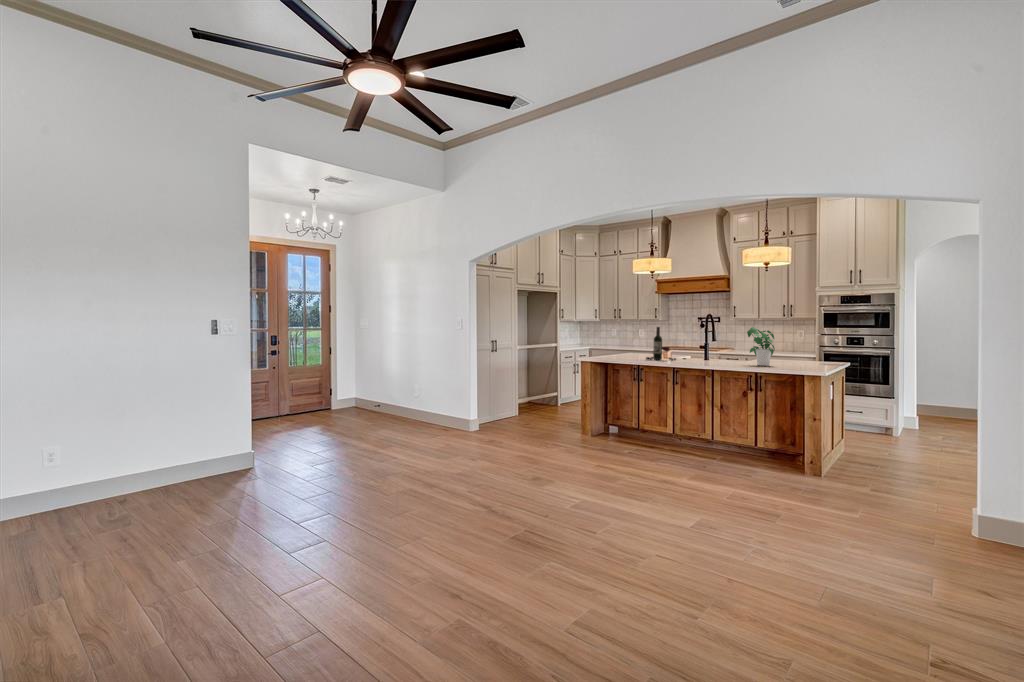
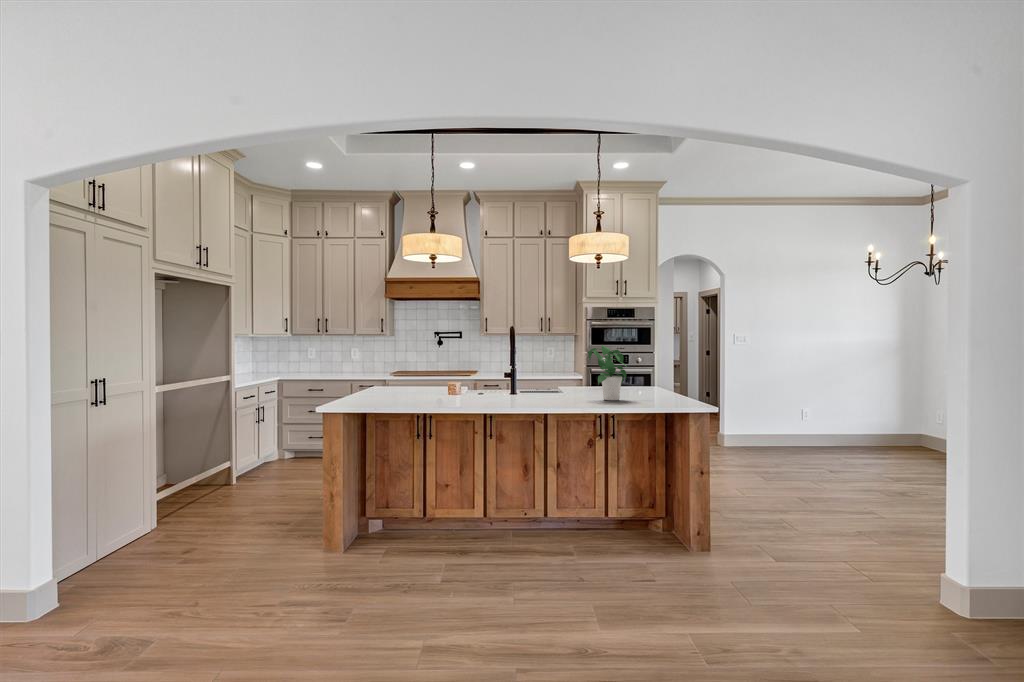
wine bottle: present [646,327,676,361] -> none [434,346,481,402]

